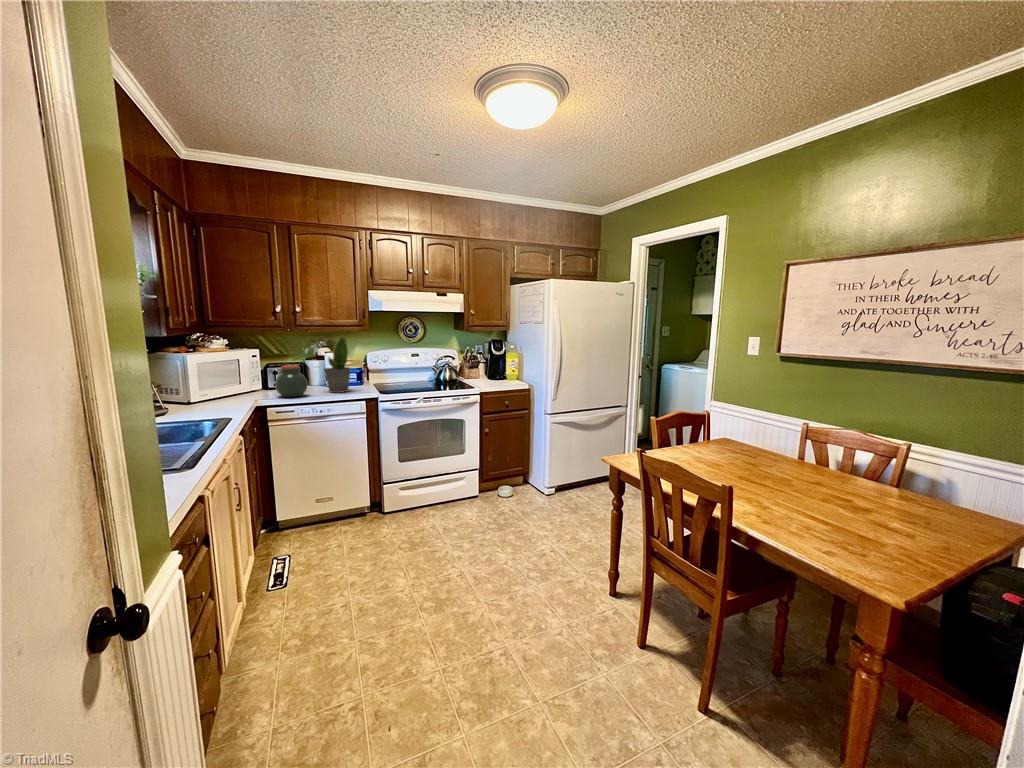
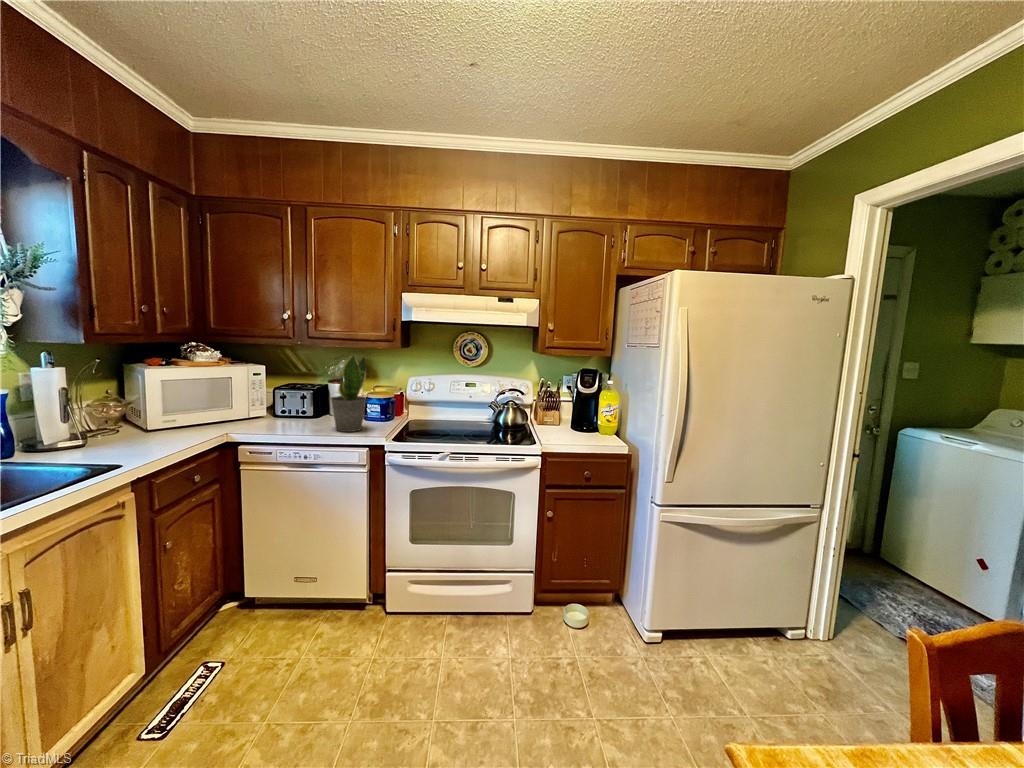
jar: present [275,365,307,397] -> none [260,390,302,433]

